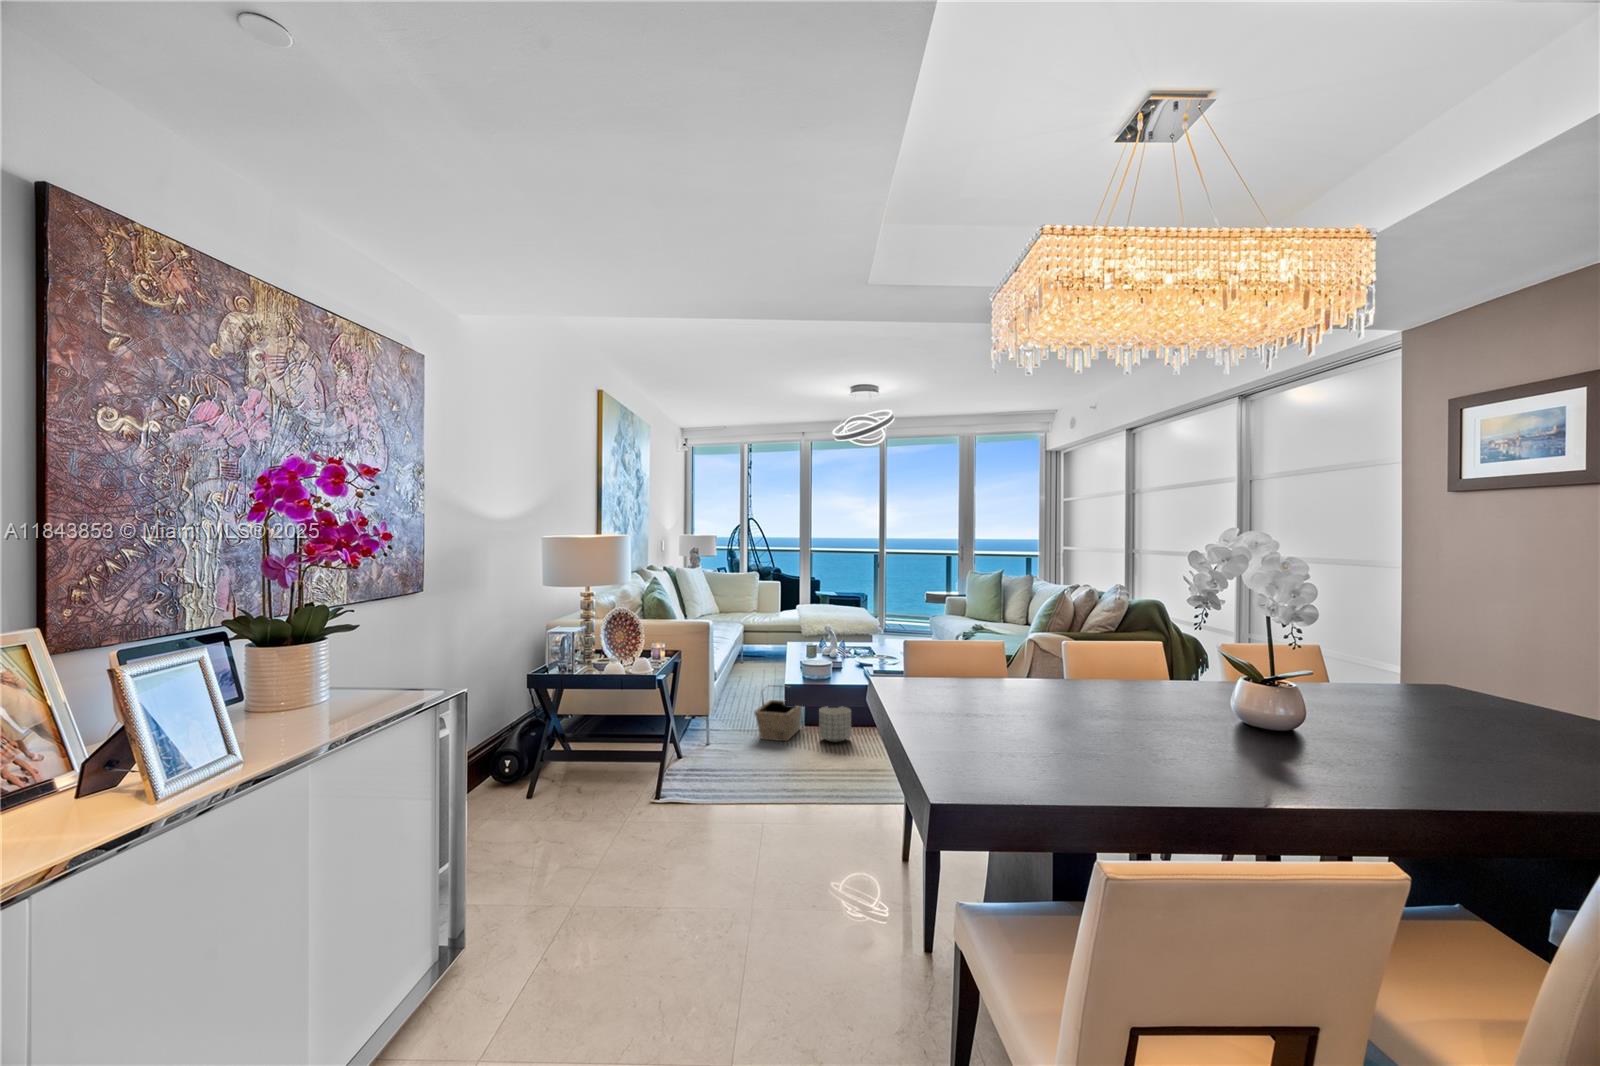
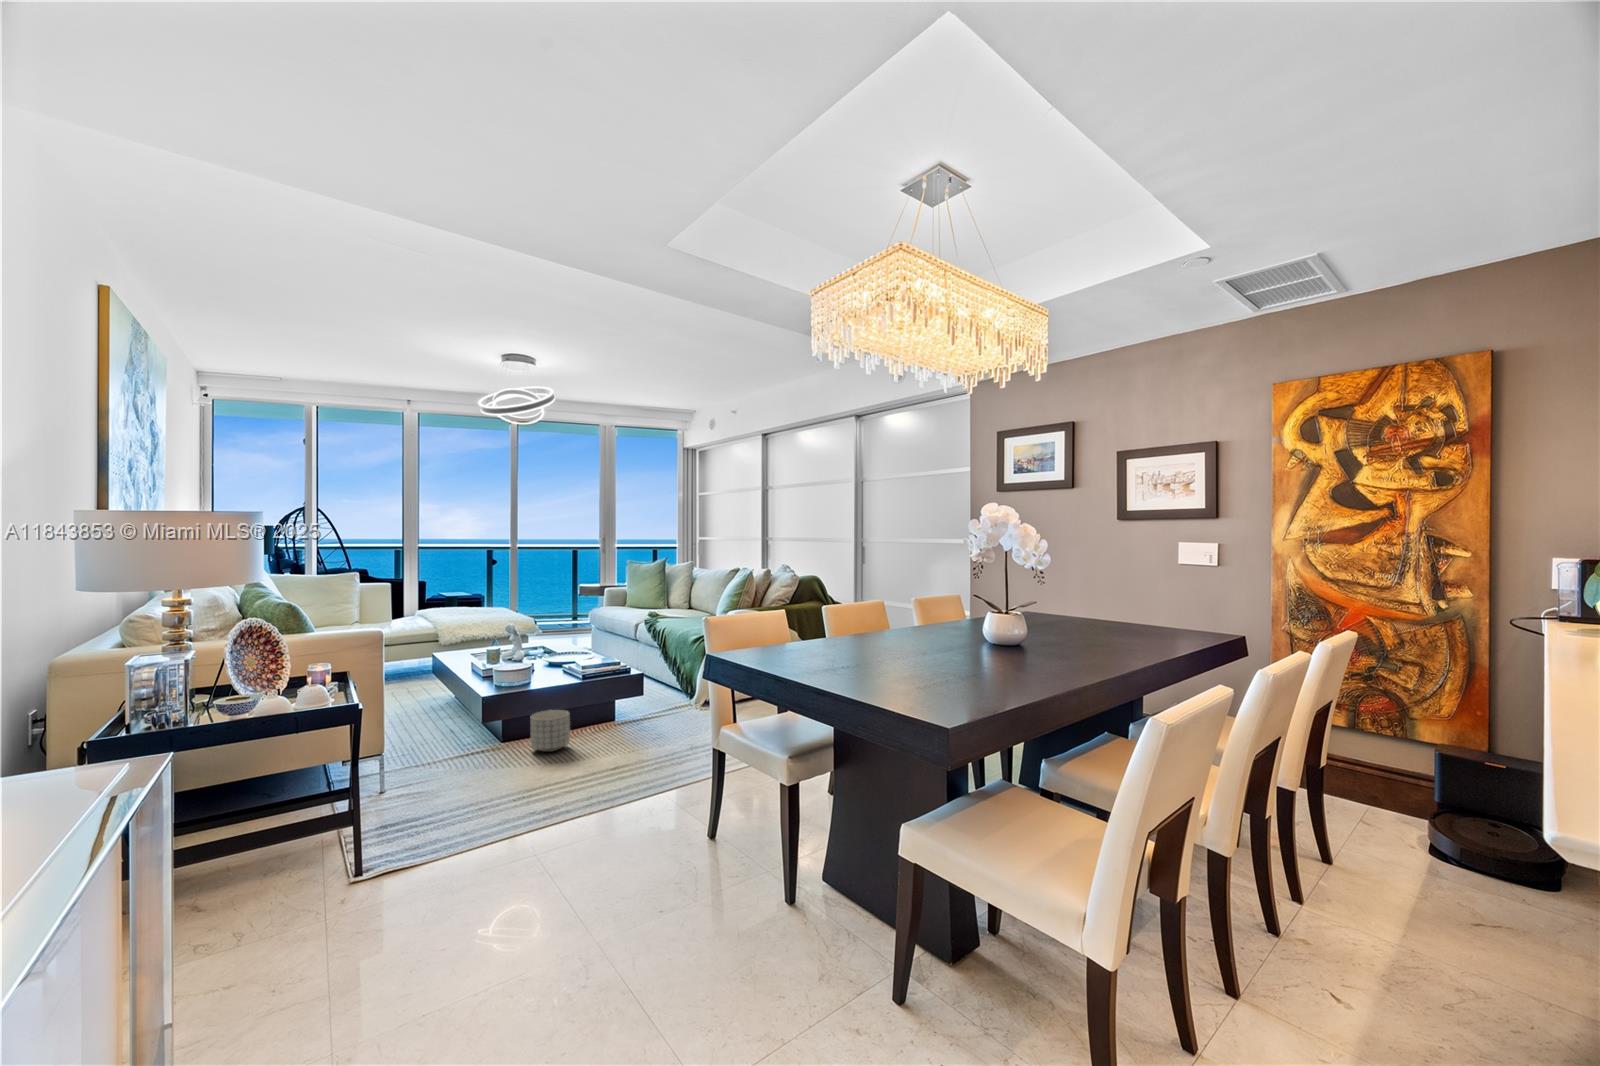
basket: present [755,685,801,741] -> none [446,696,501,765]

